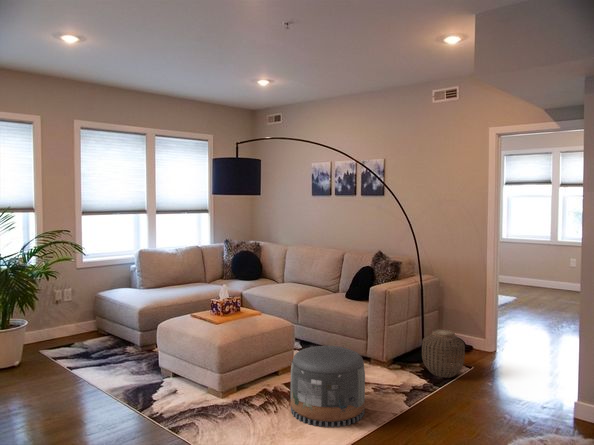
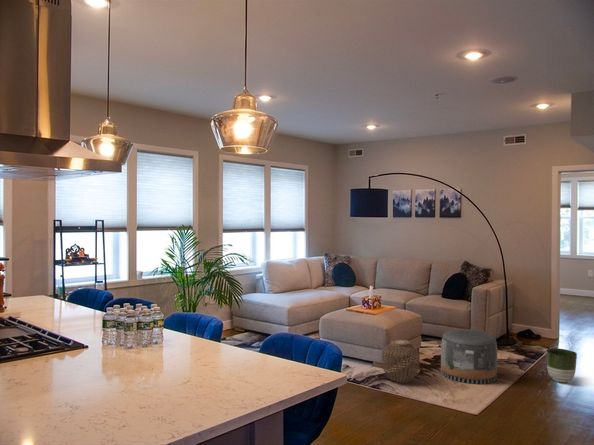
woven basket: present [422,329,465,378] -> present [382,339,420,383]
planter: none [433,376,473,427] -> present [547,348,577,383]

